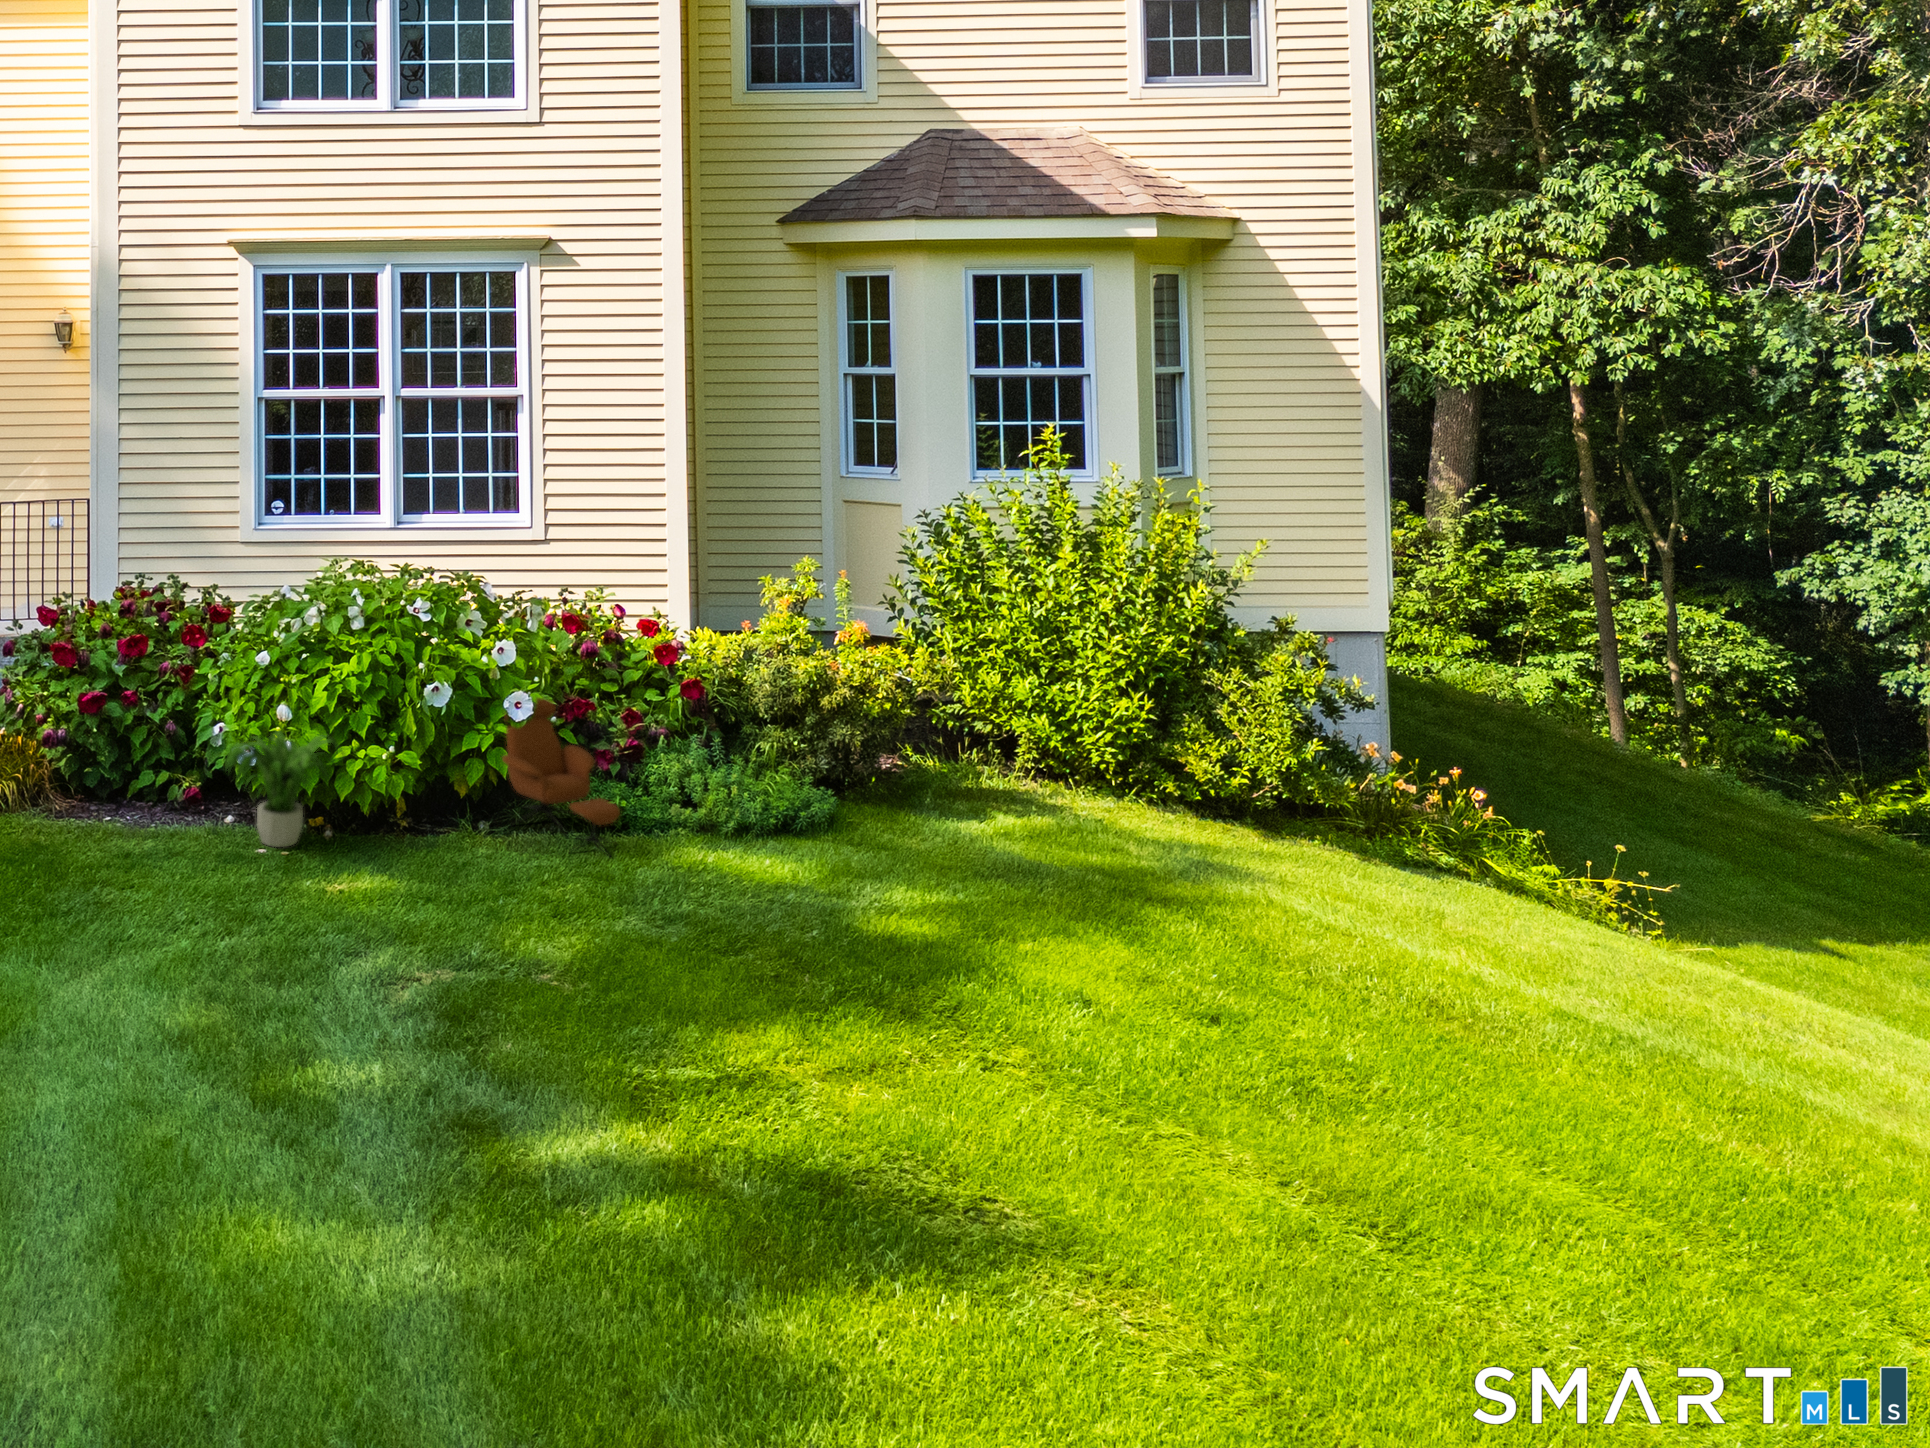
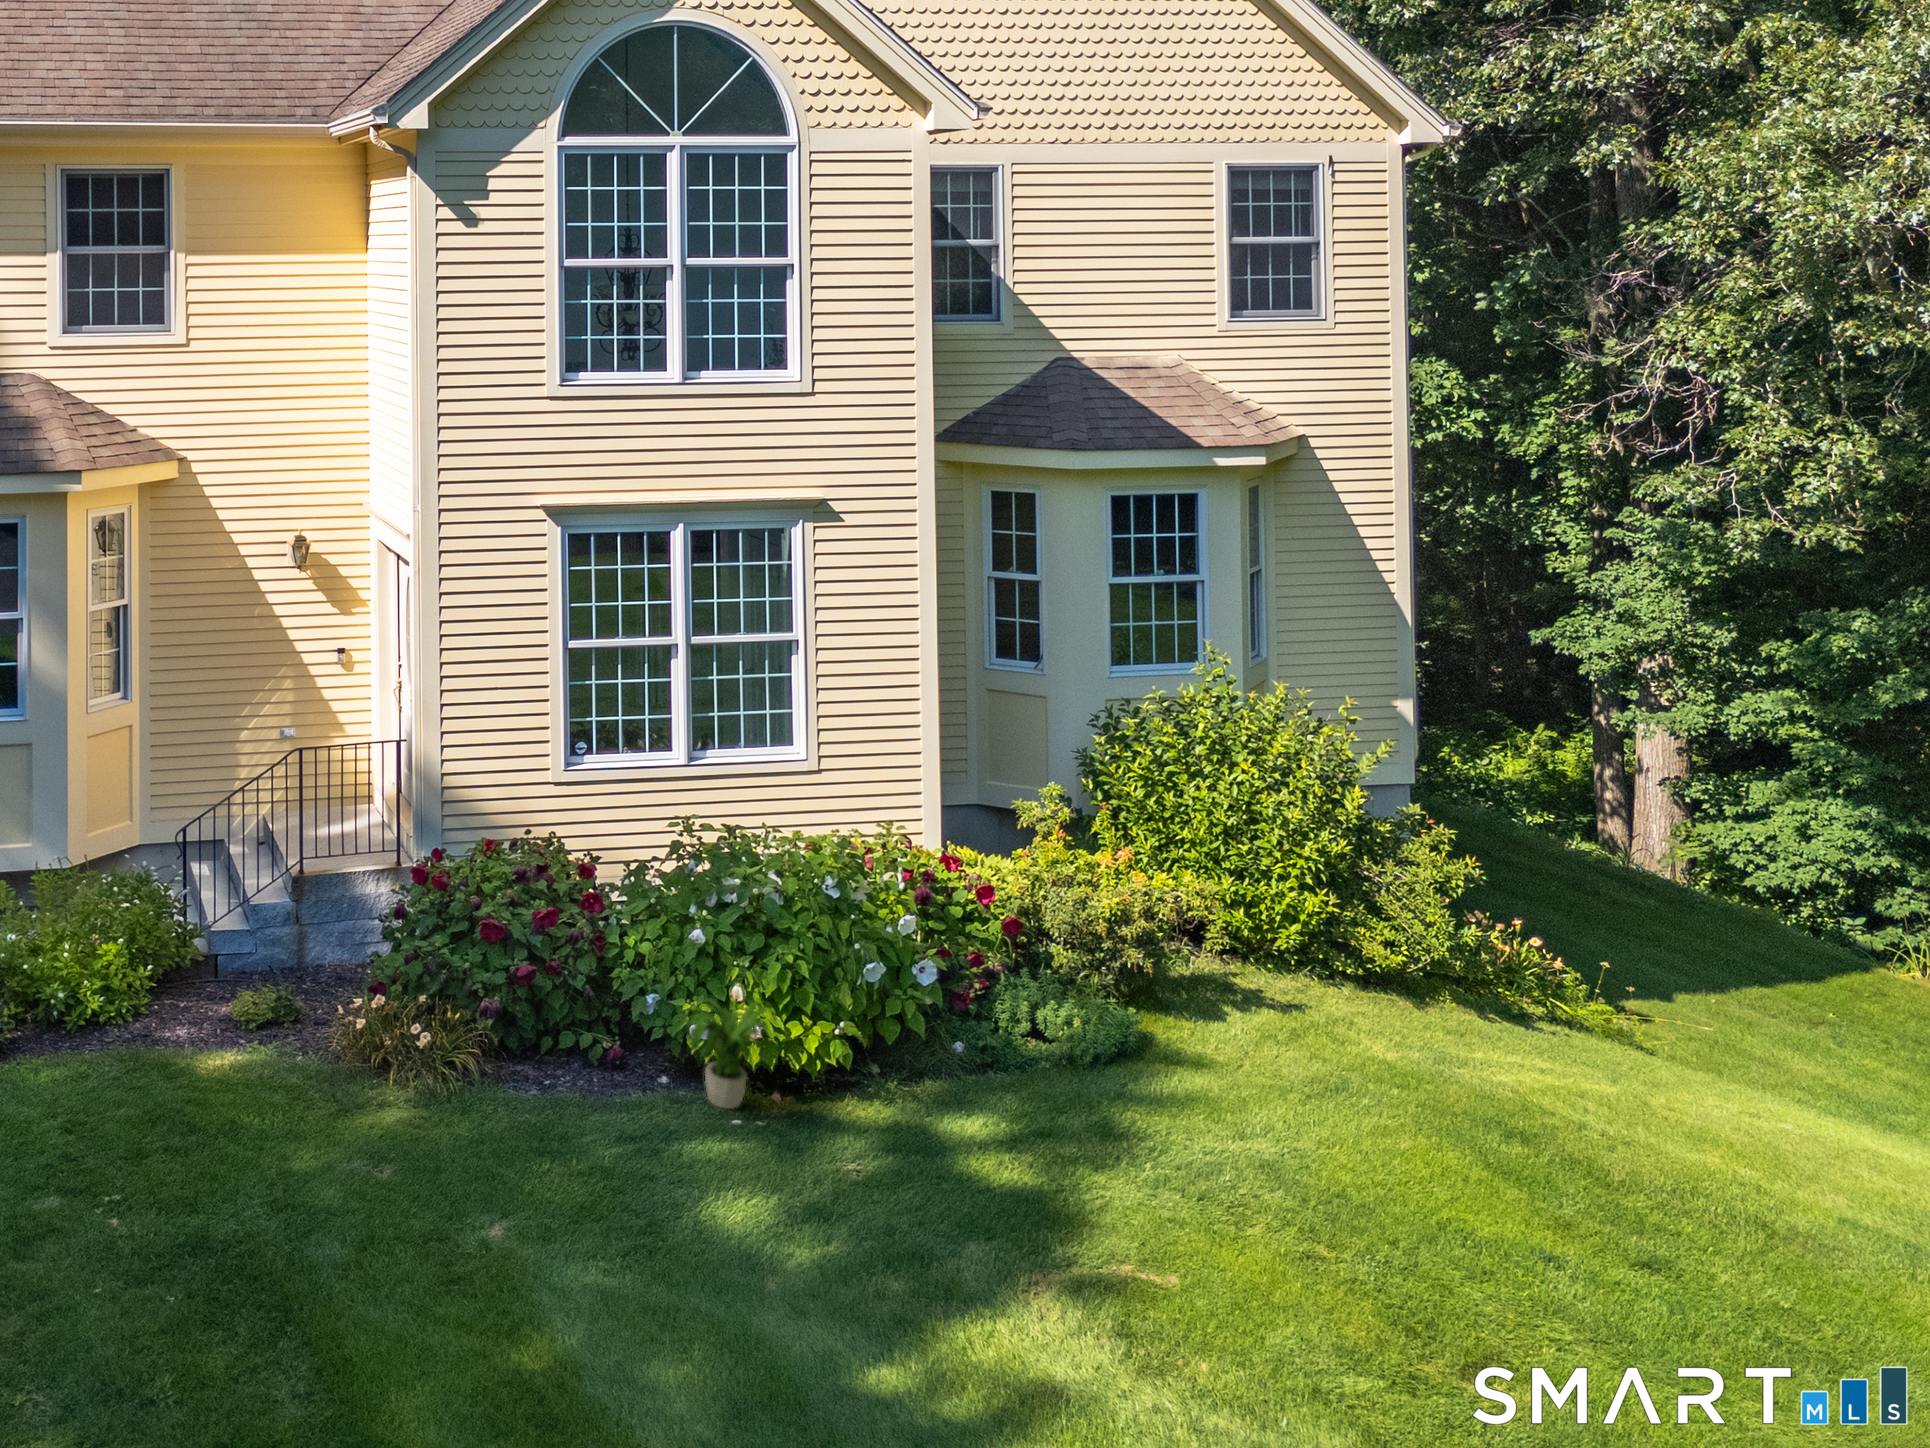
lounge chair: present [502,698,620,853] -> none [875,939,1004,1094]

